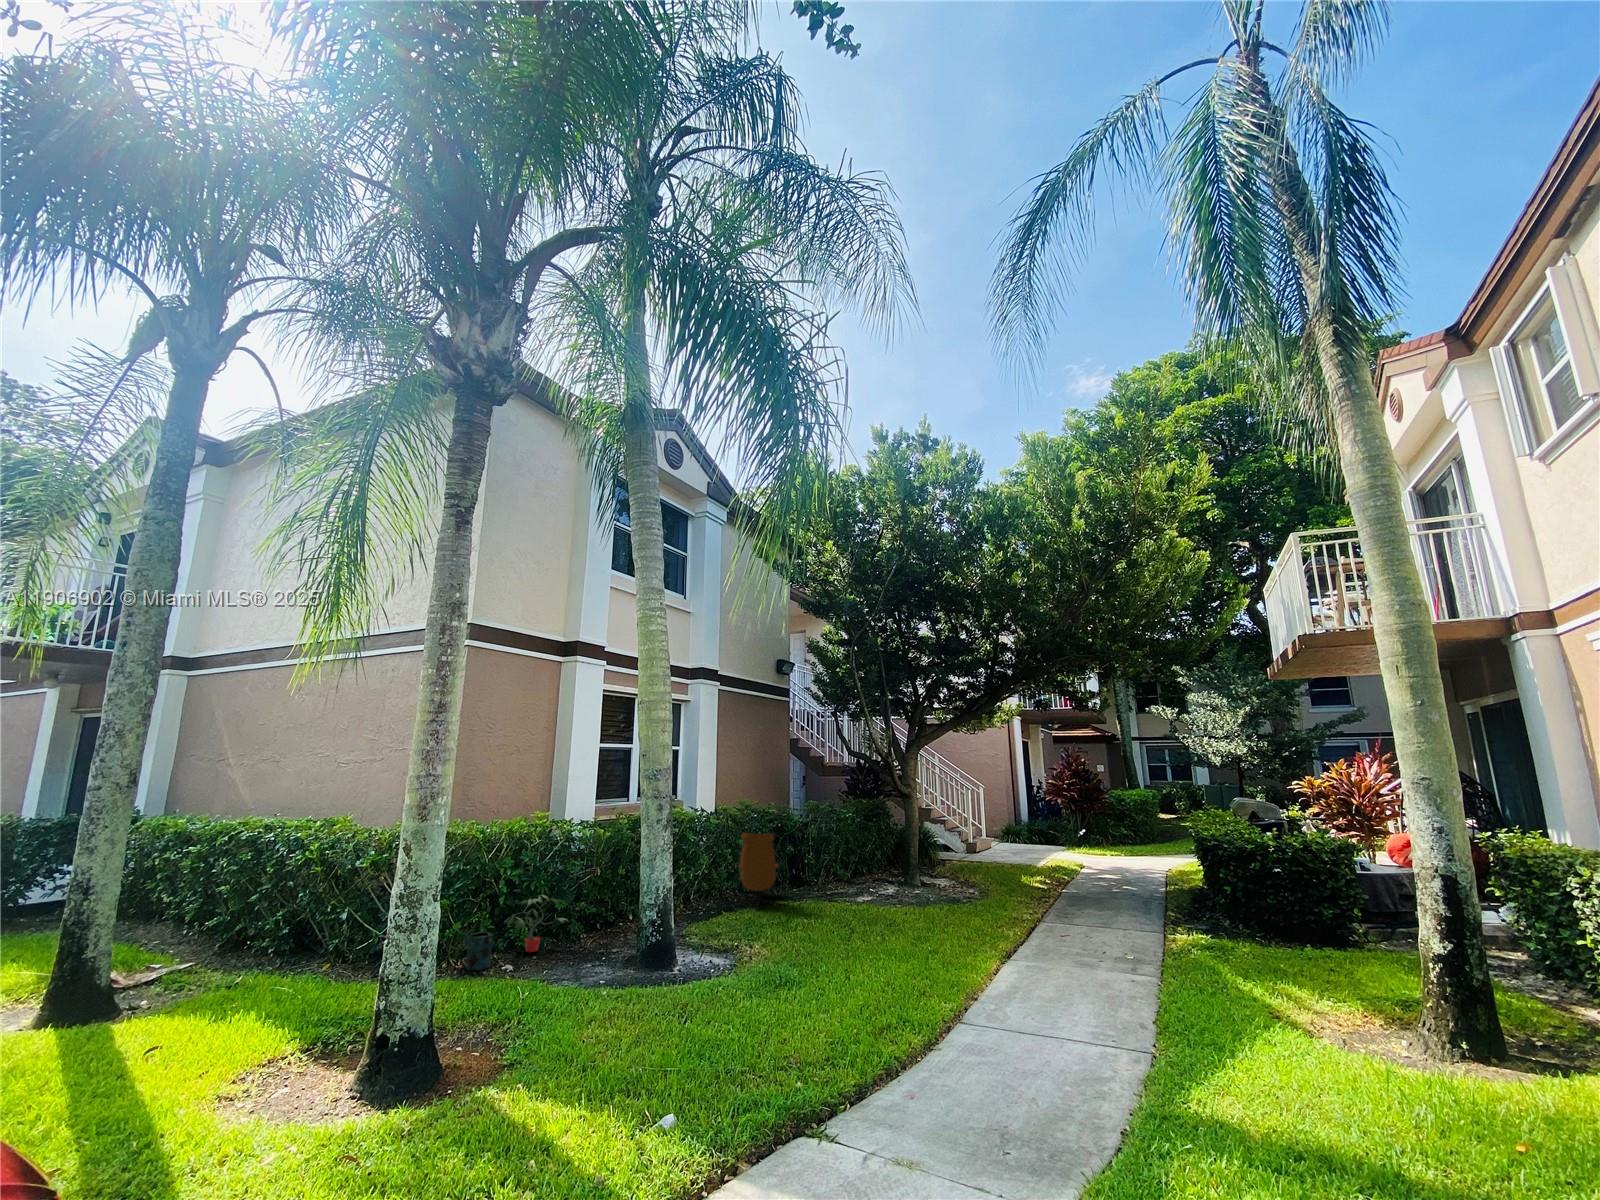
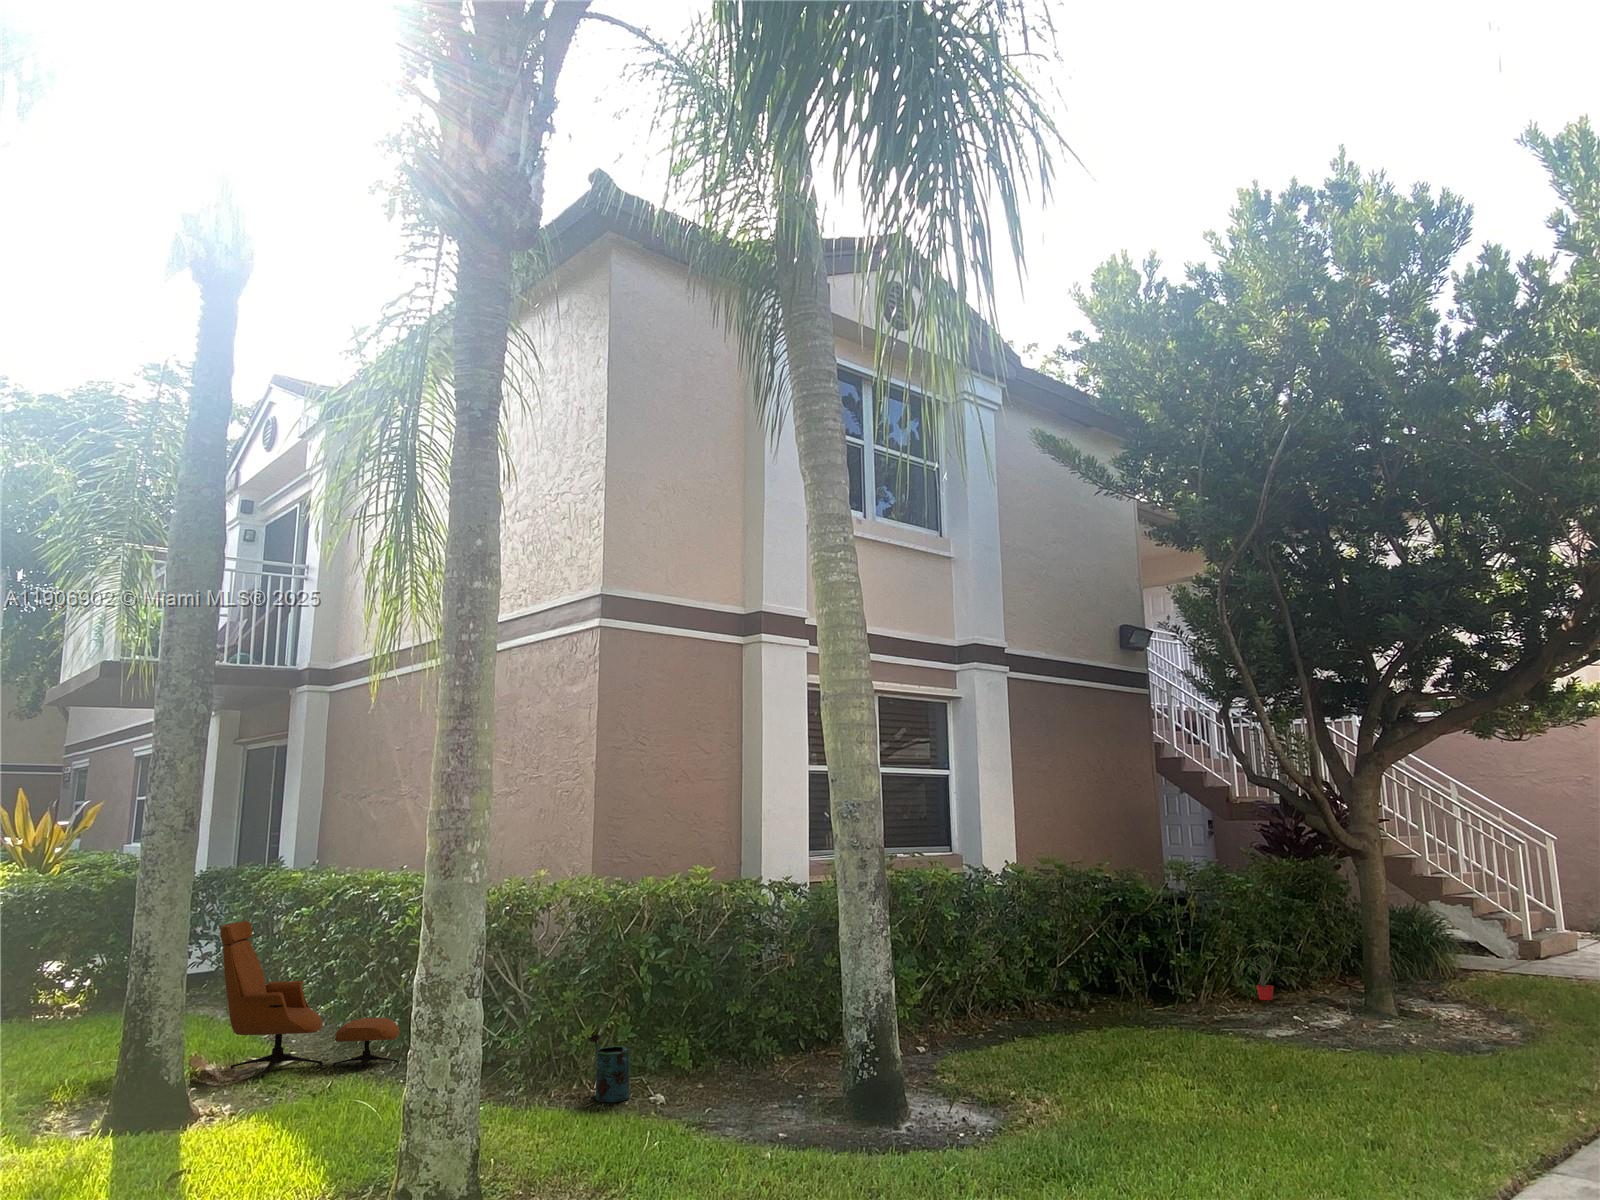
lounge chair: present [738,833,779,909] -> present [220,921,399,1078]
potted plant: present [505,895,567,952] -> present [1235,940,1299,1000]

